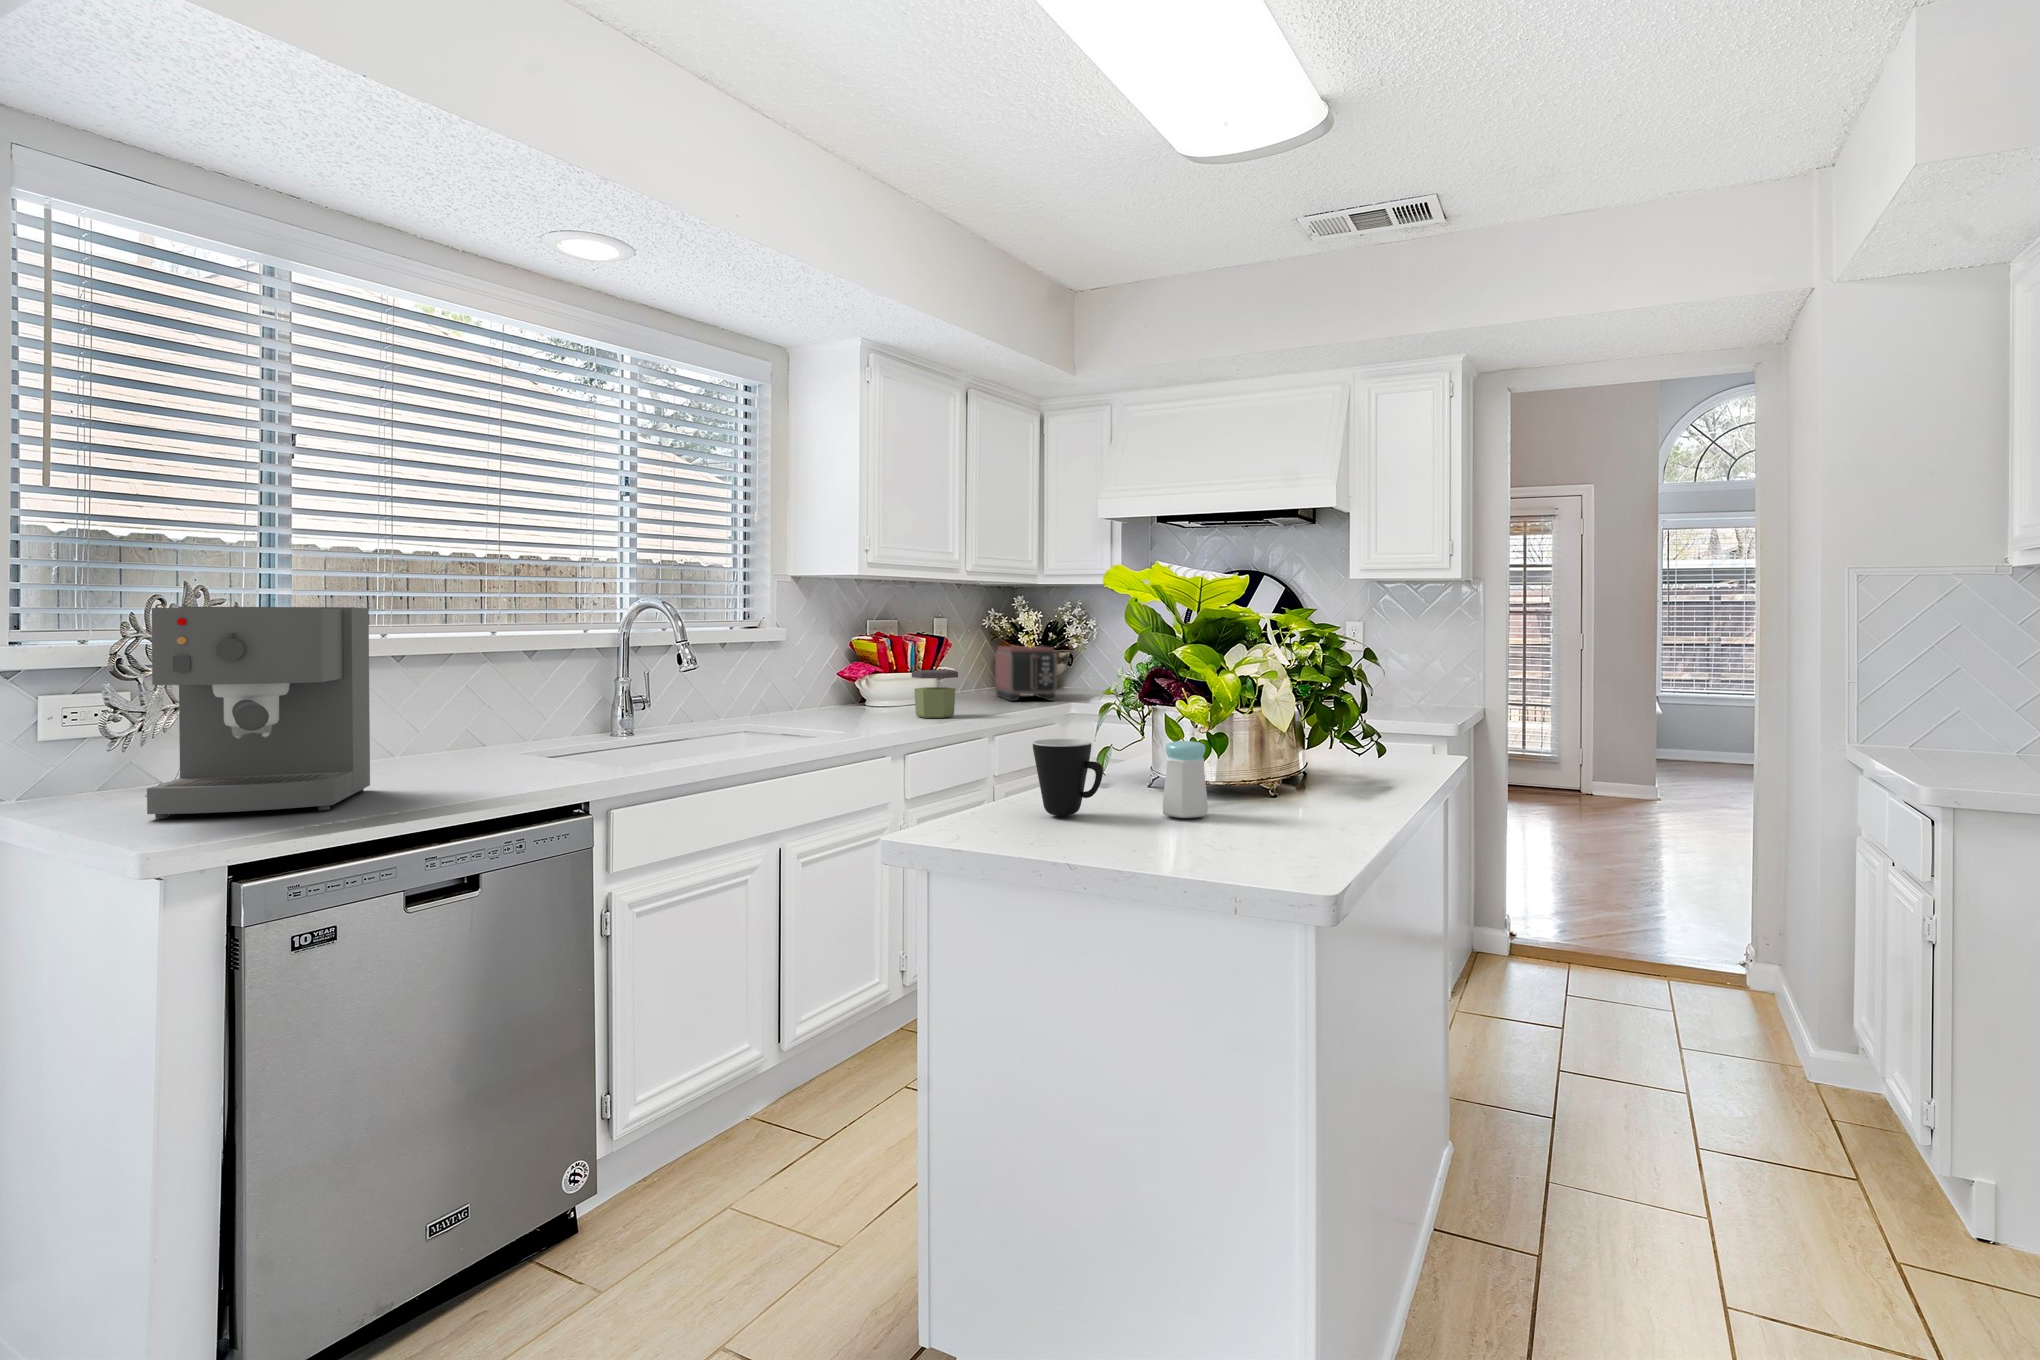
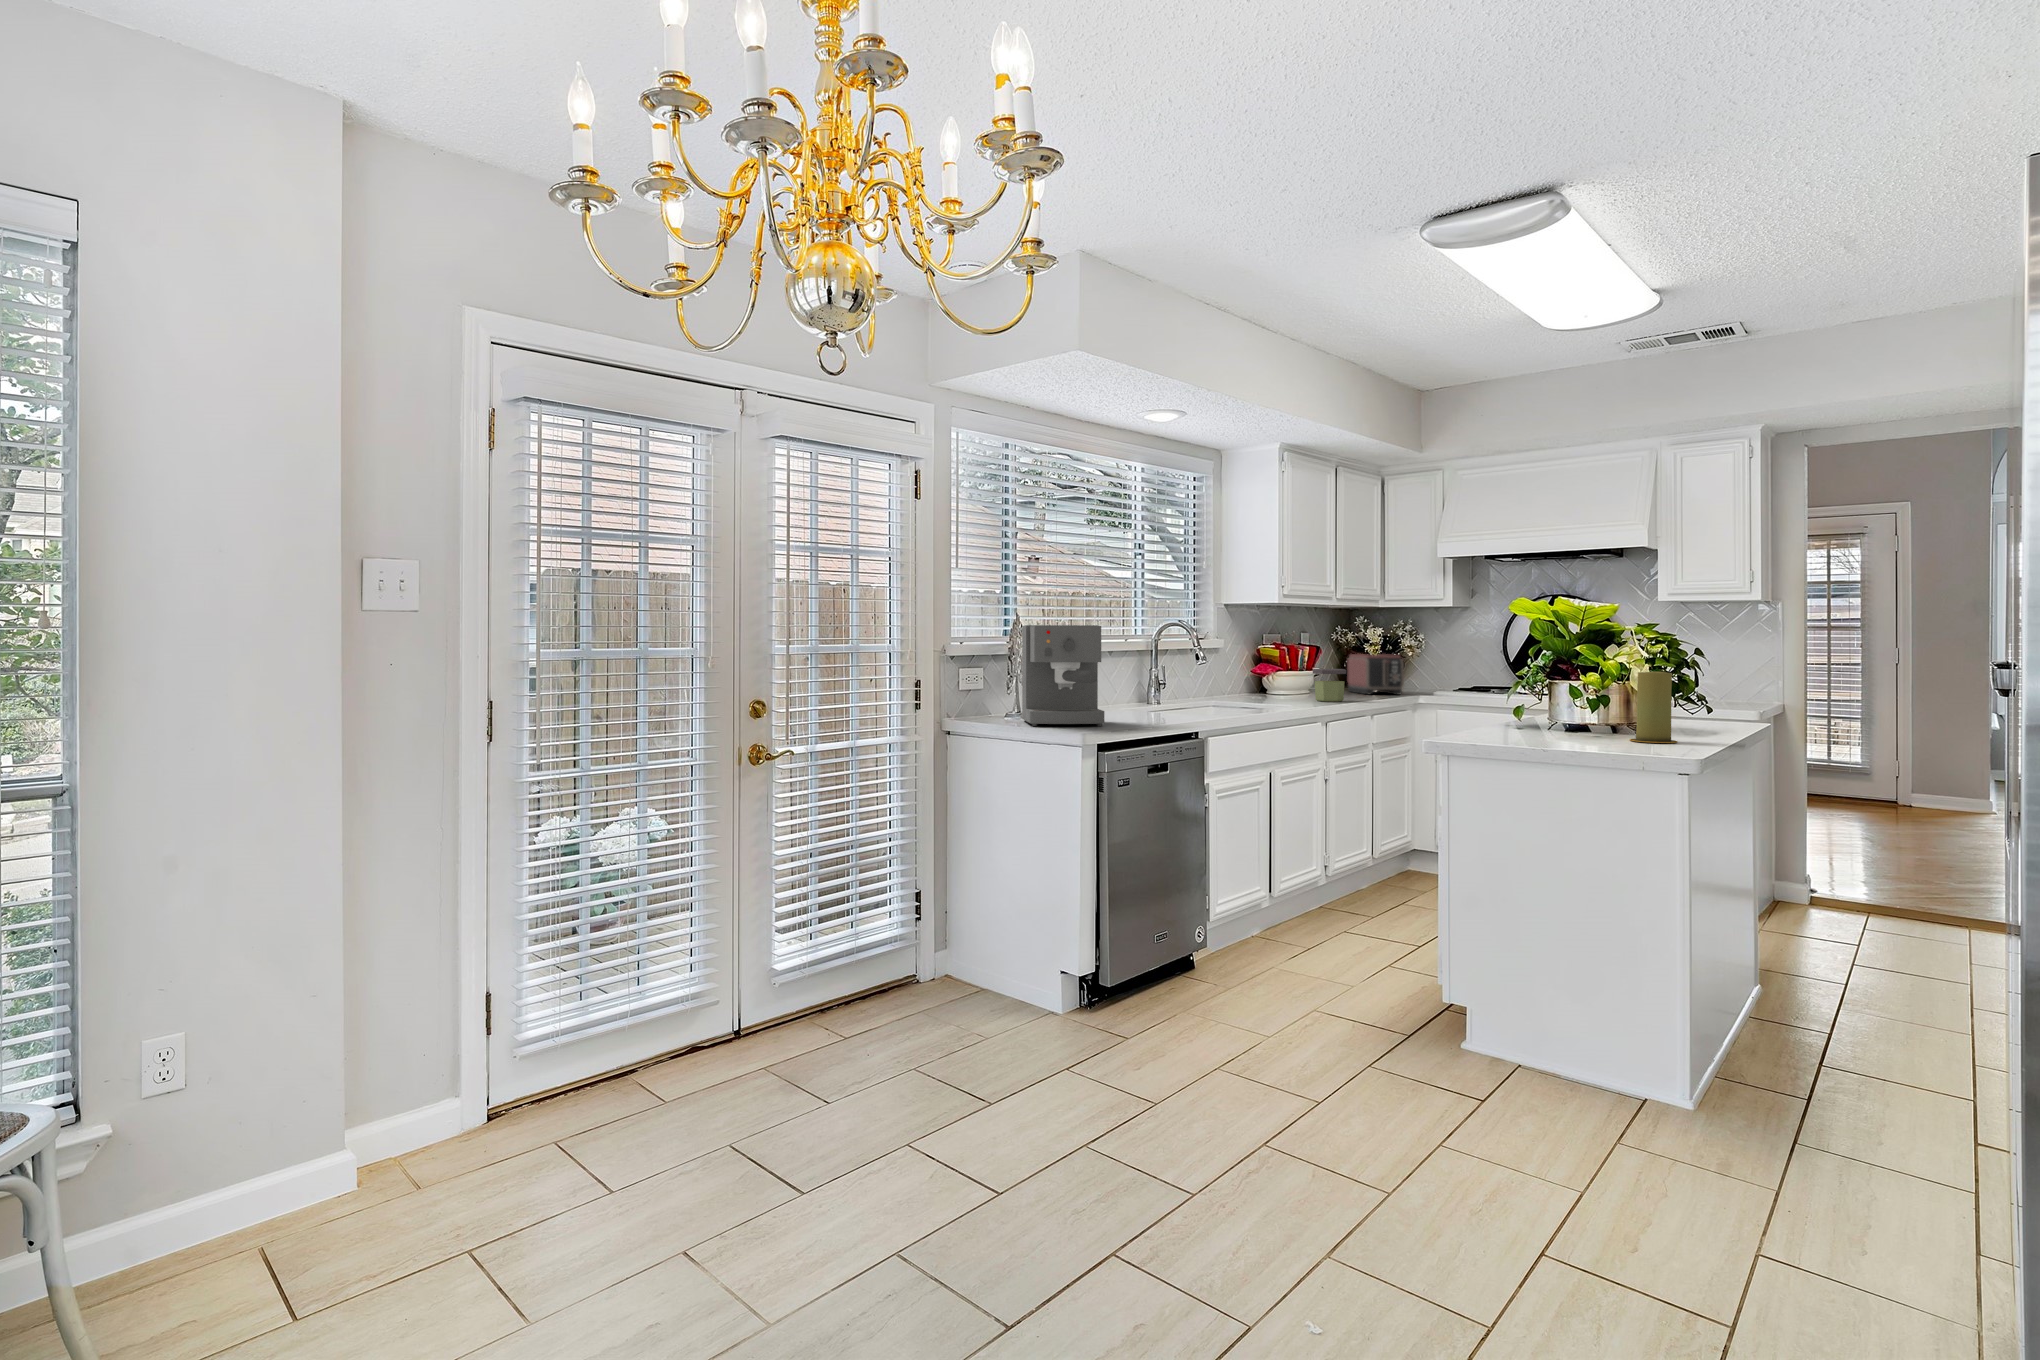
candle: none [1252,694,1326,827] -> present [1630,671,1677,743]
mug: present [1033,739,1103,816] -> none [1493,696,1537,736]
salt shaker: present [1163,741,1208,818] -> none [1572,698,1600,738]

